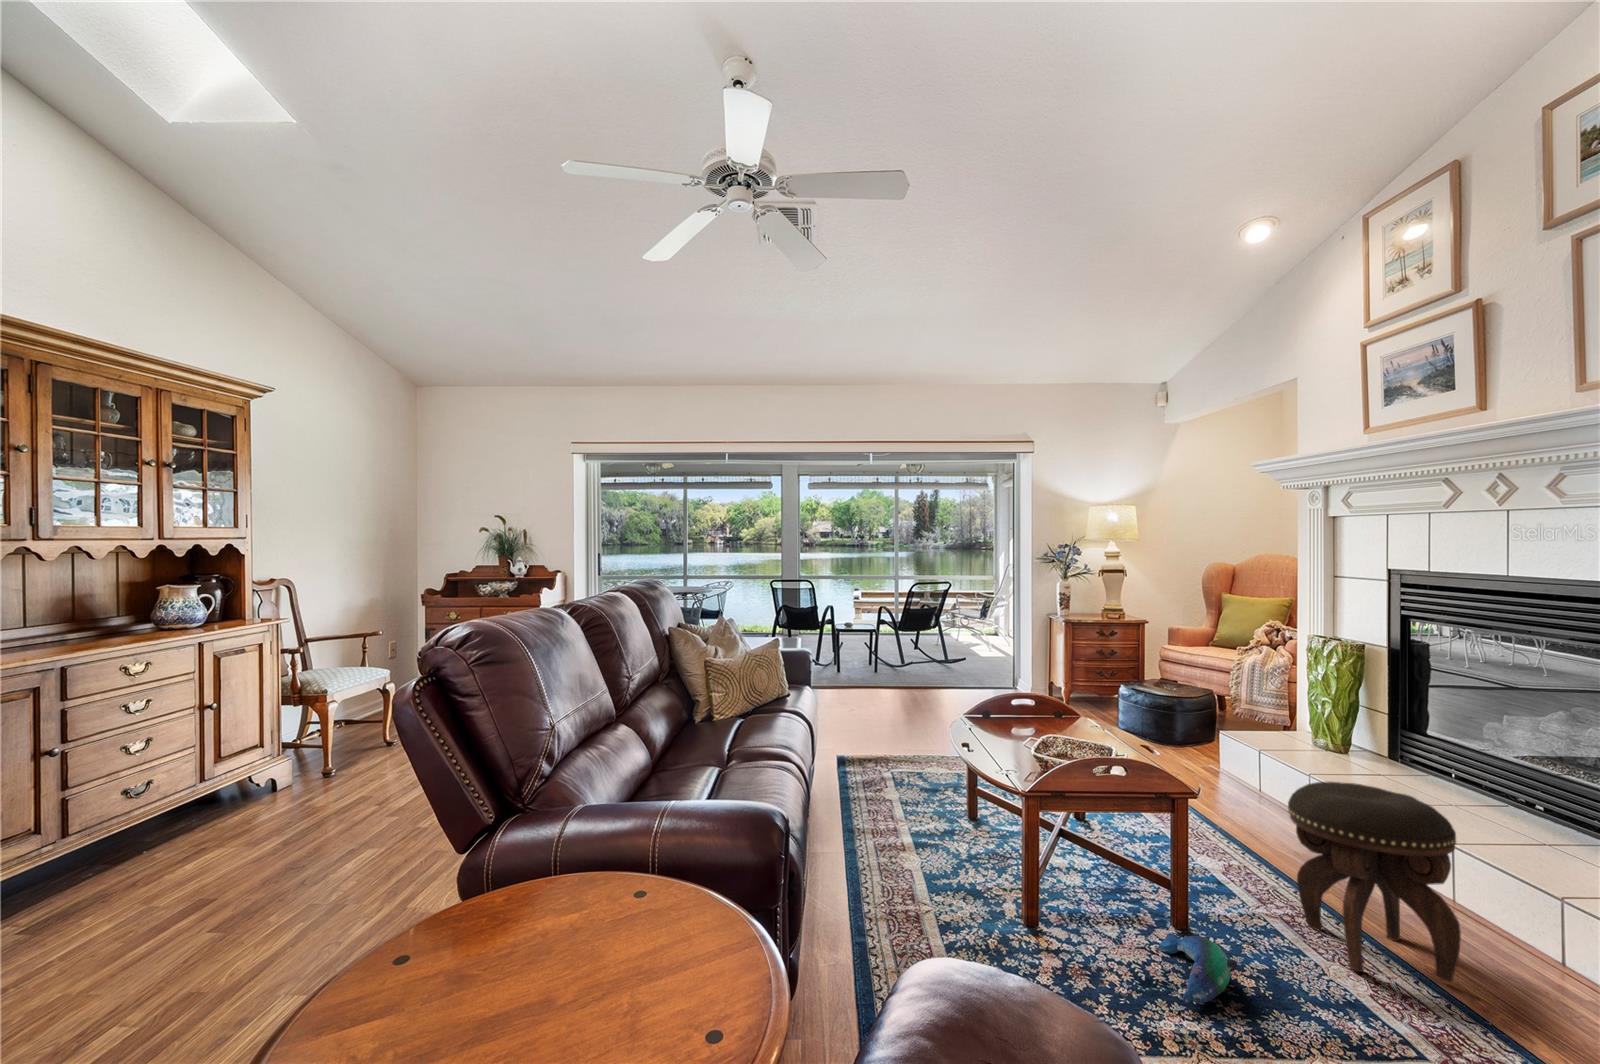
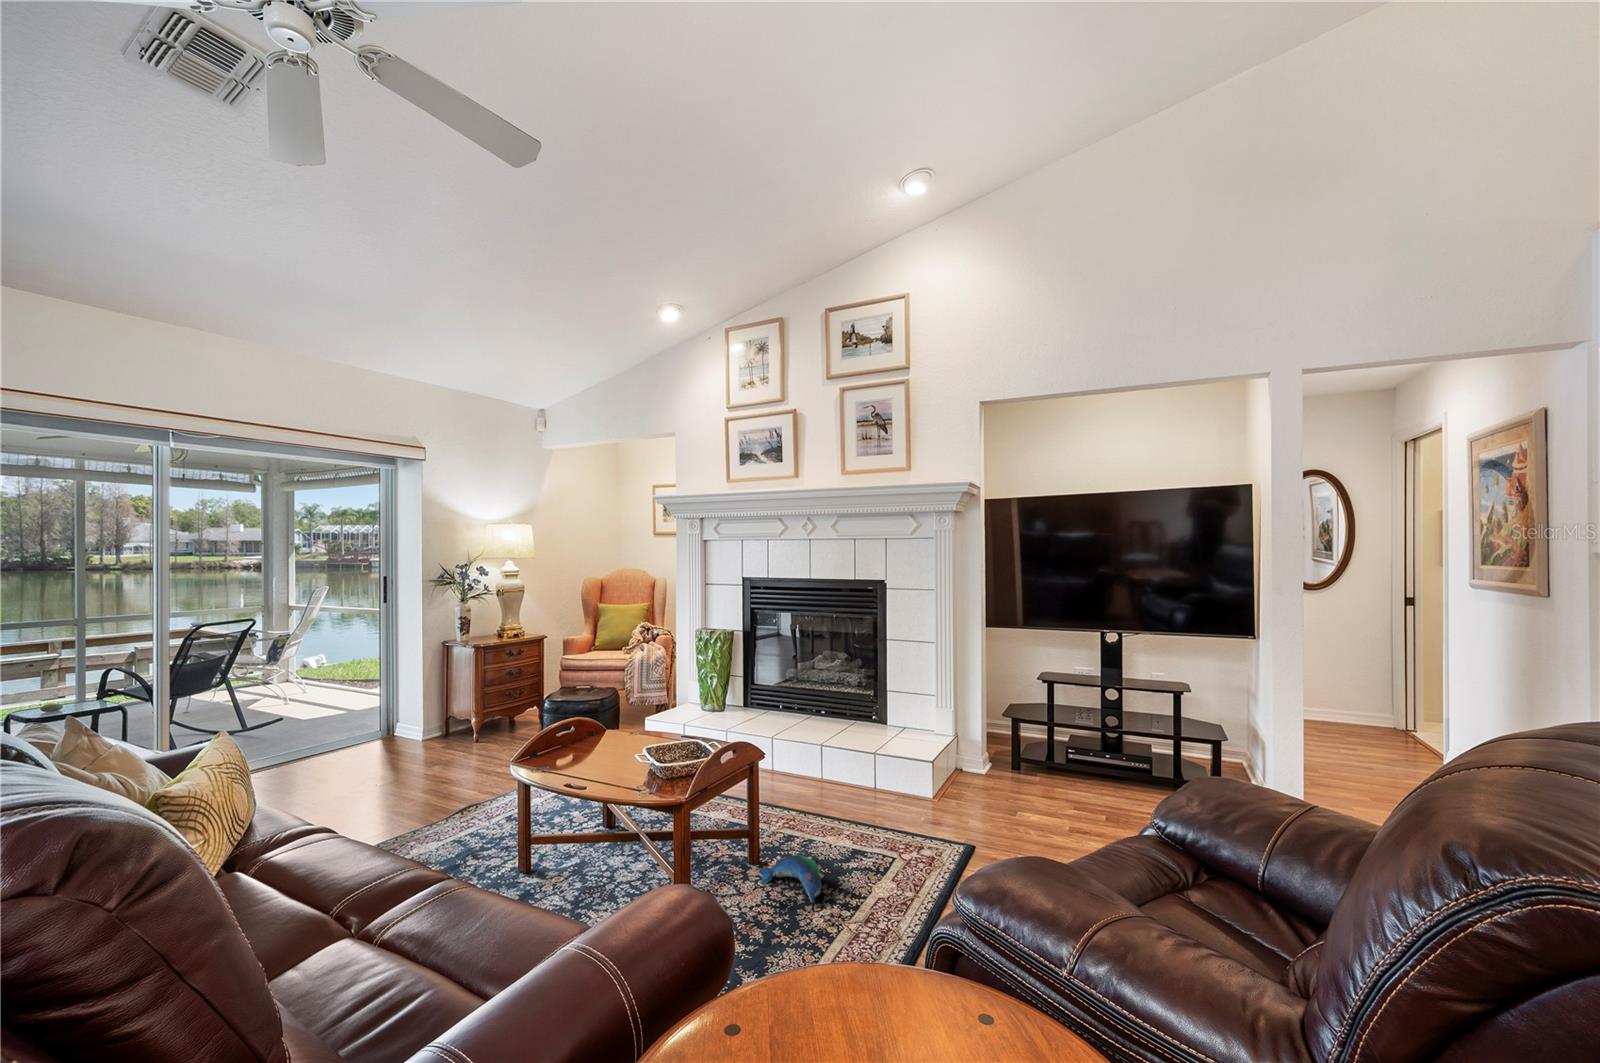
footstool: present [1288,782,1461,982] -> none [780,715,864,833]

